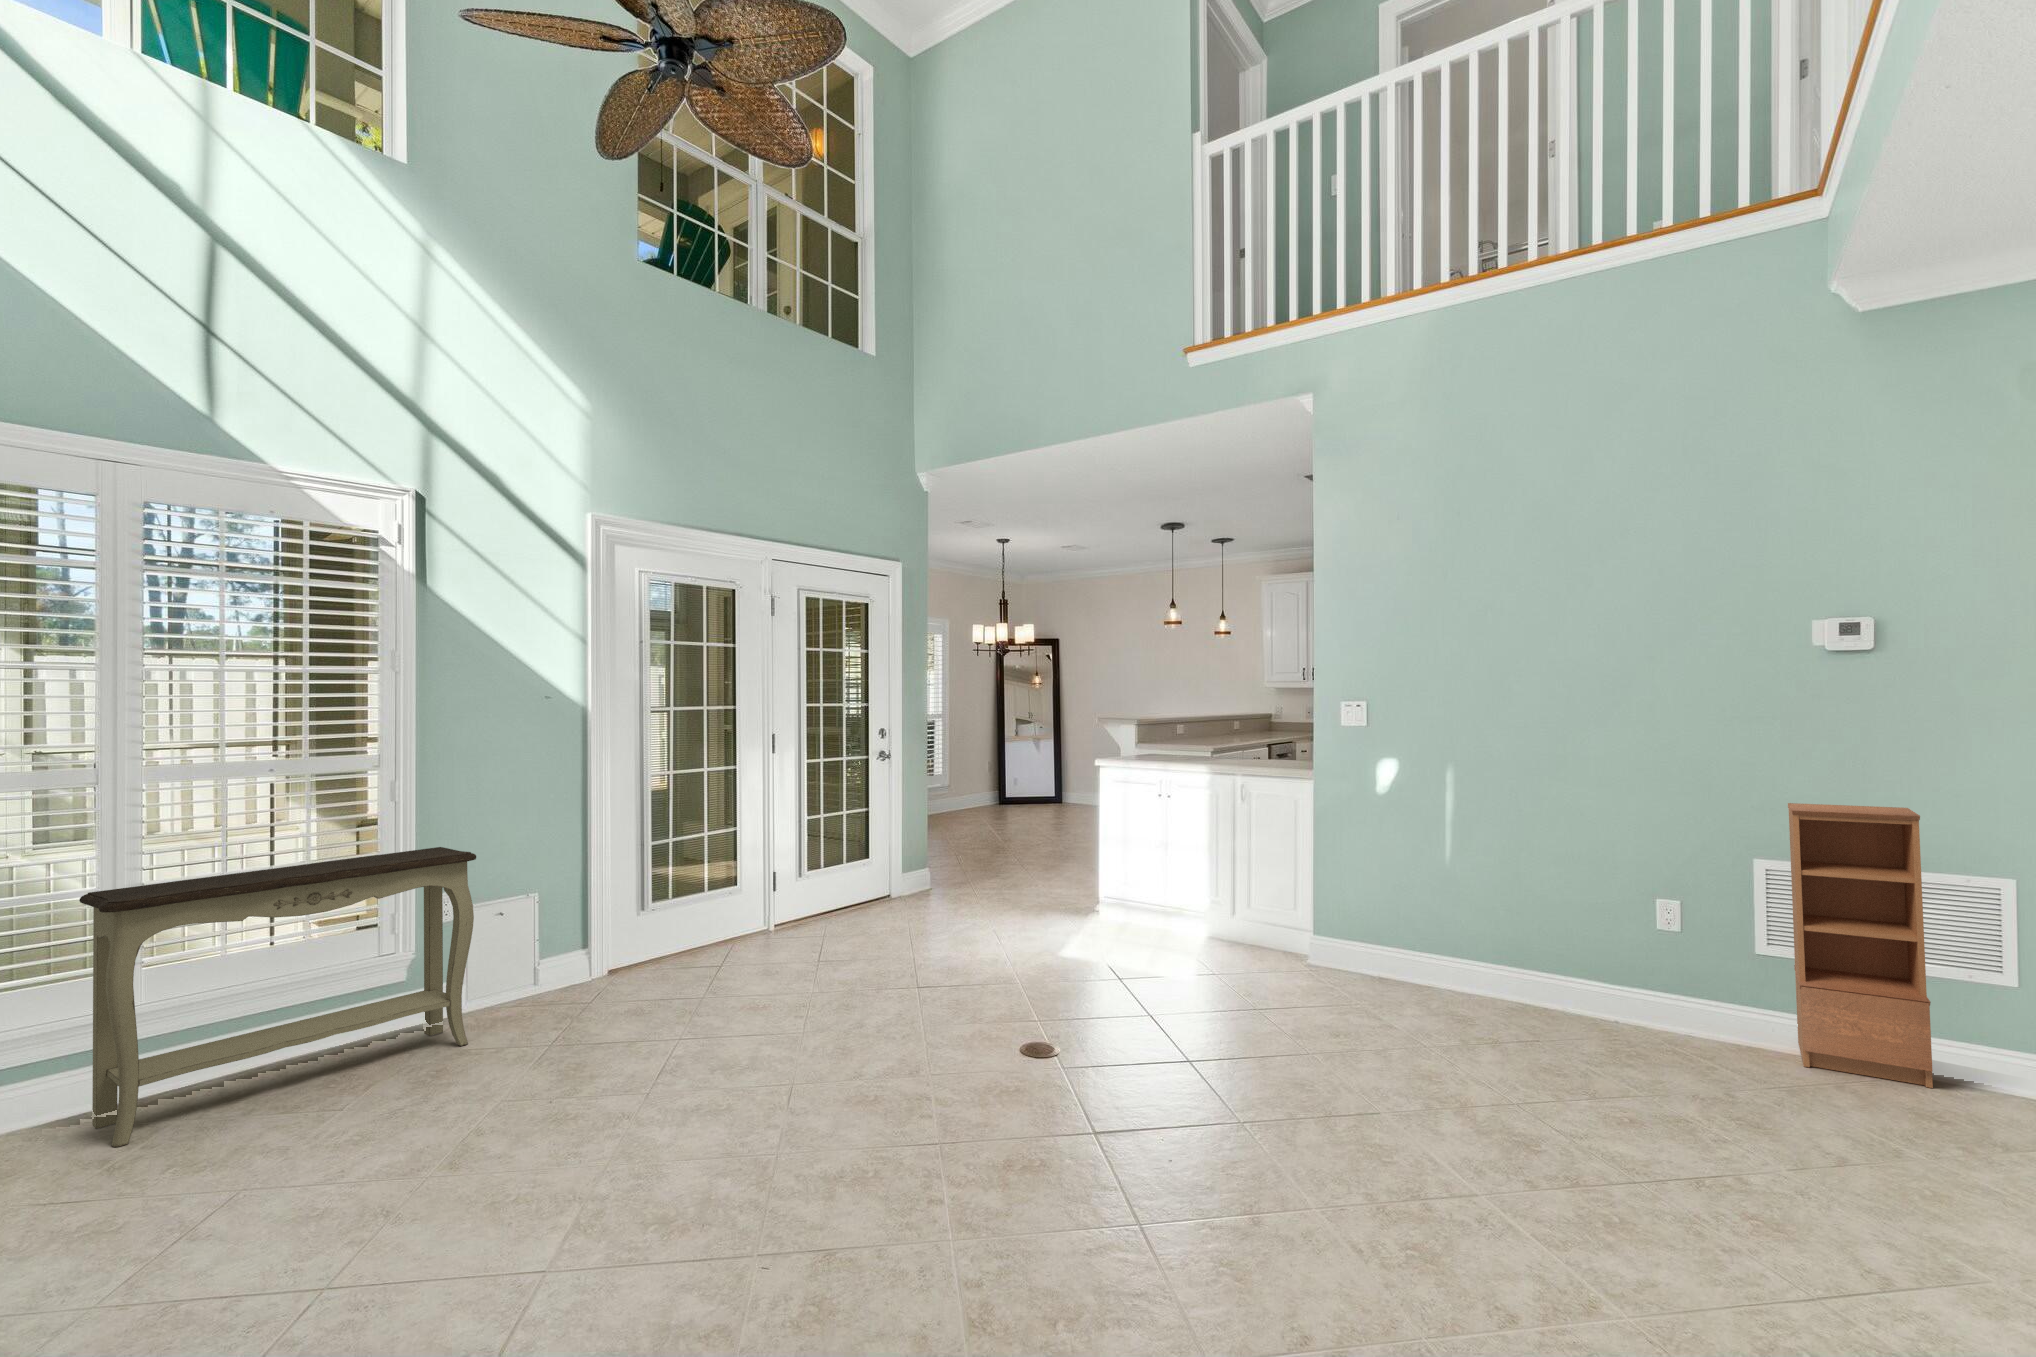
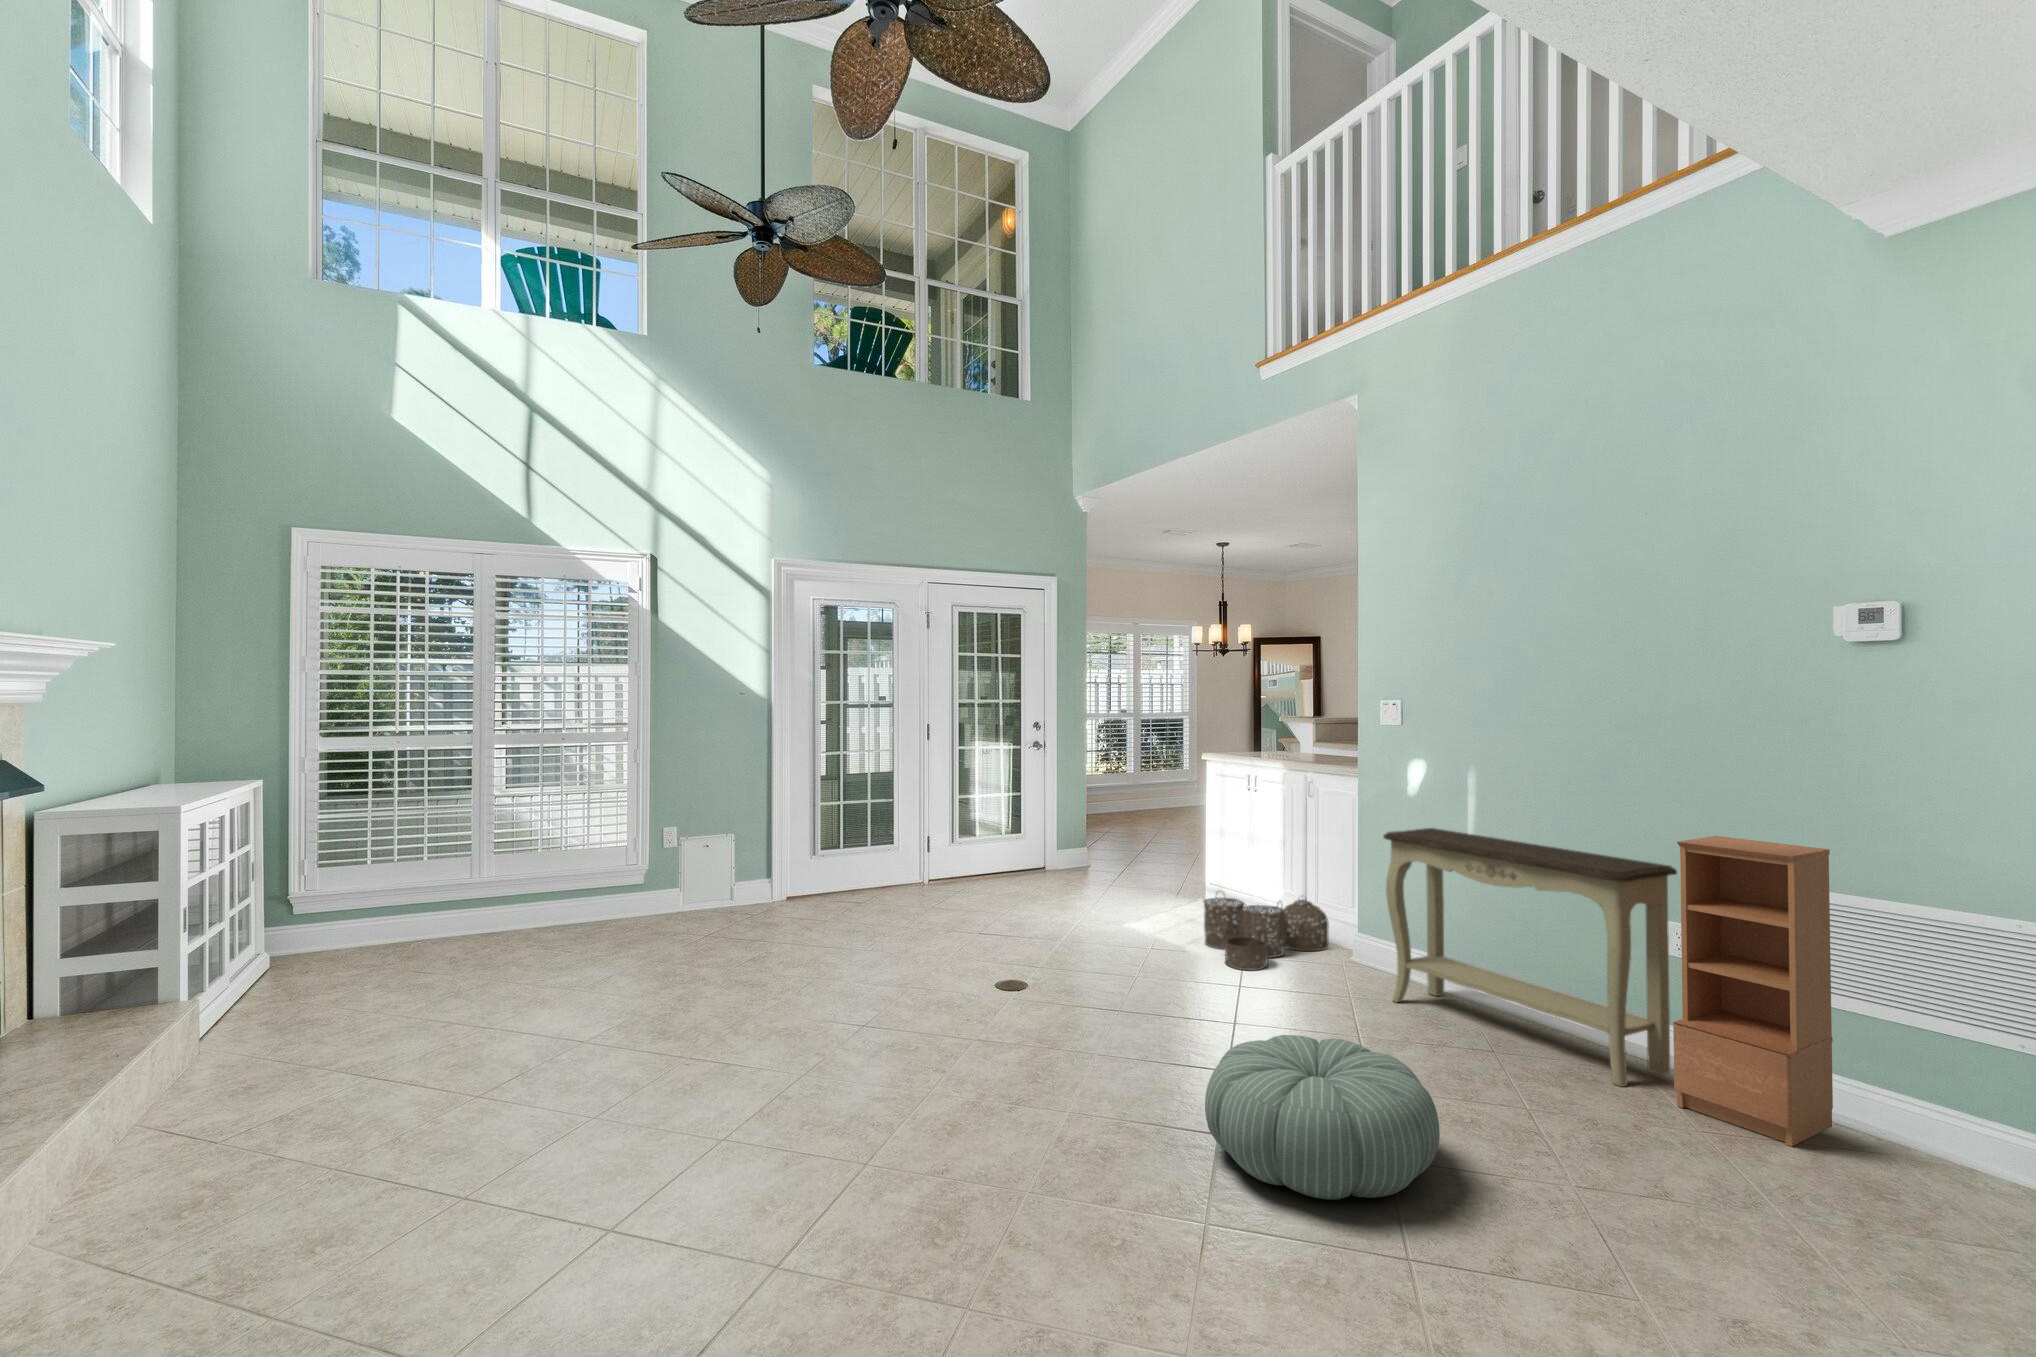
console table: present [79,847,476,1147] -> present [1383,828,1677,1087]
woven basket: none [1173,899,1295,989] -> present [1204,897,1329,970]
pouf: none [1522,1058,1844,1259] -> present [1205,1035,1440,1200]

